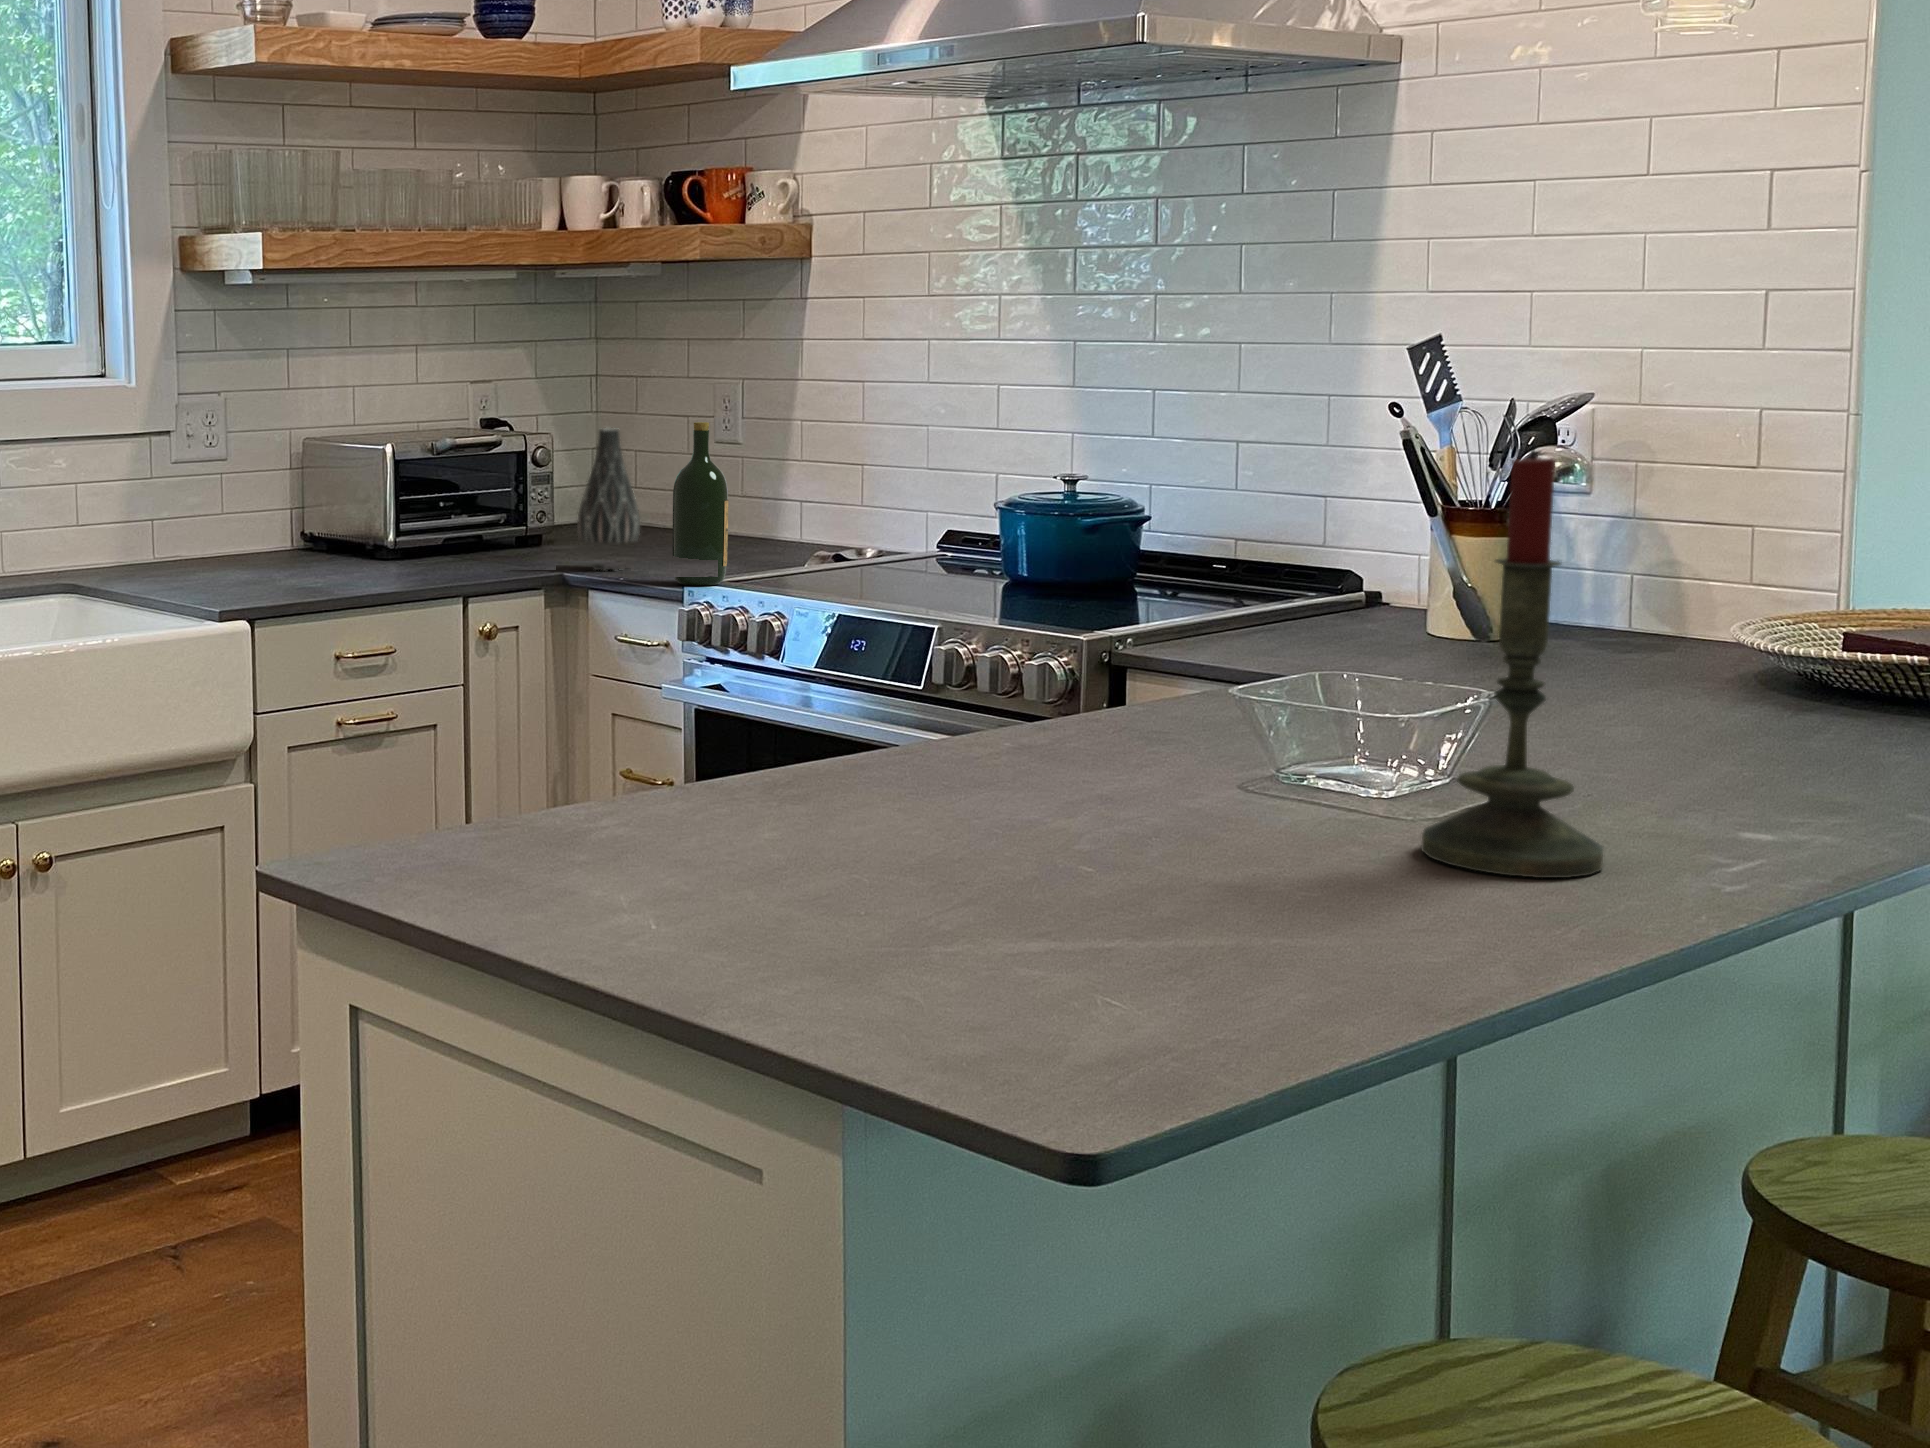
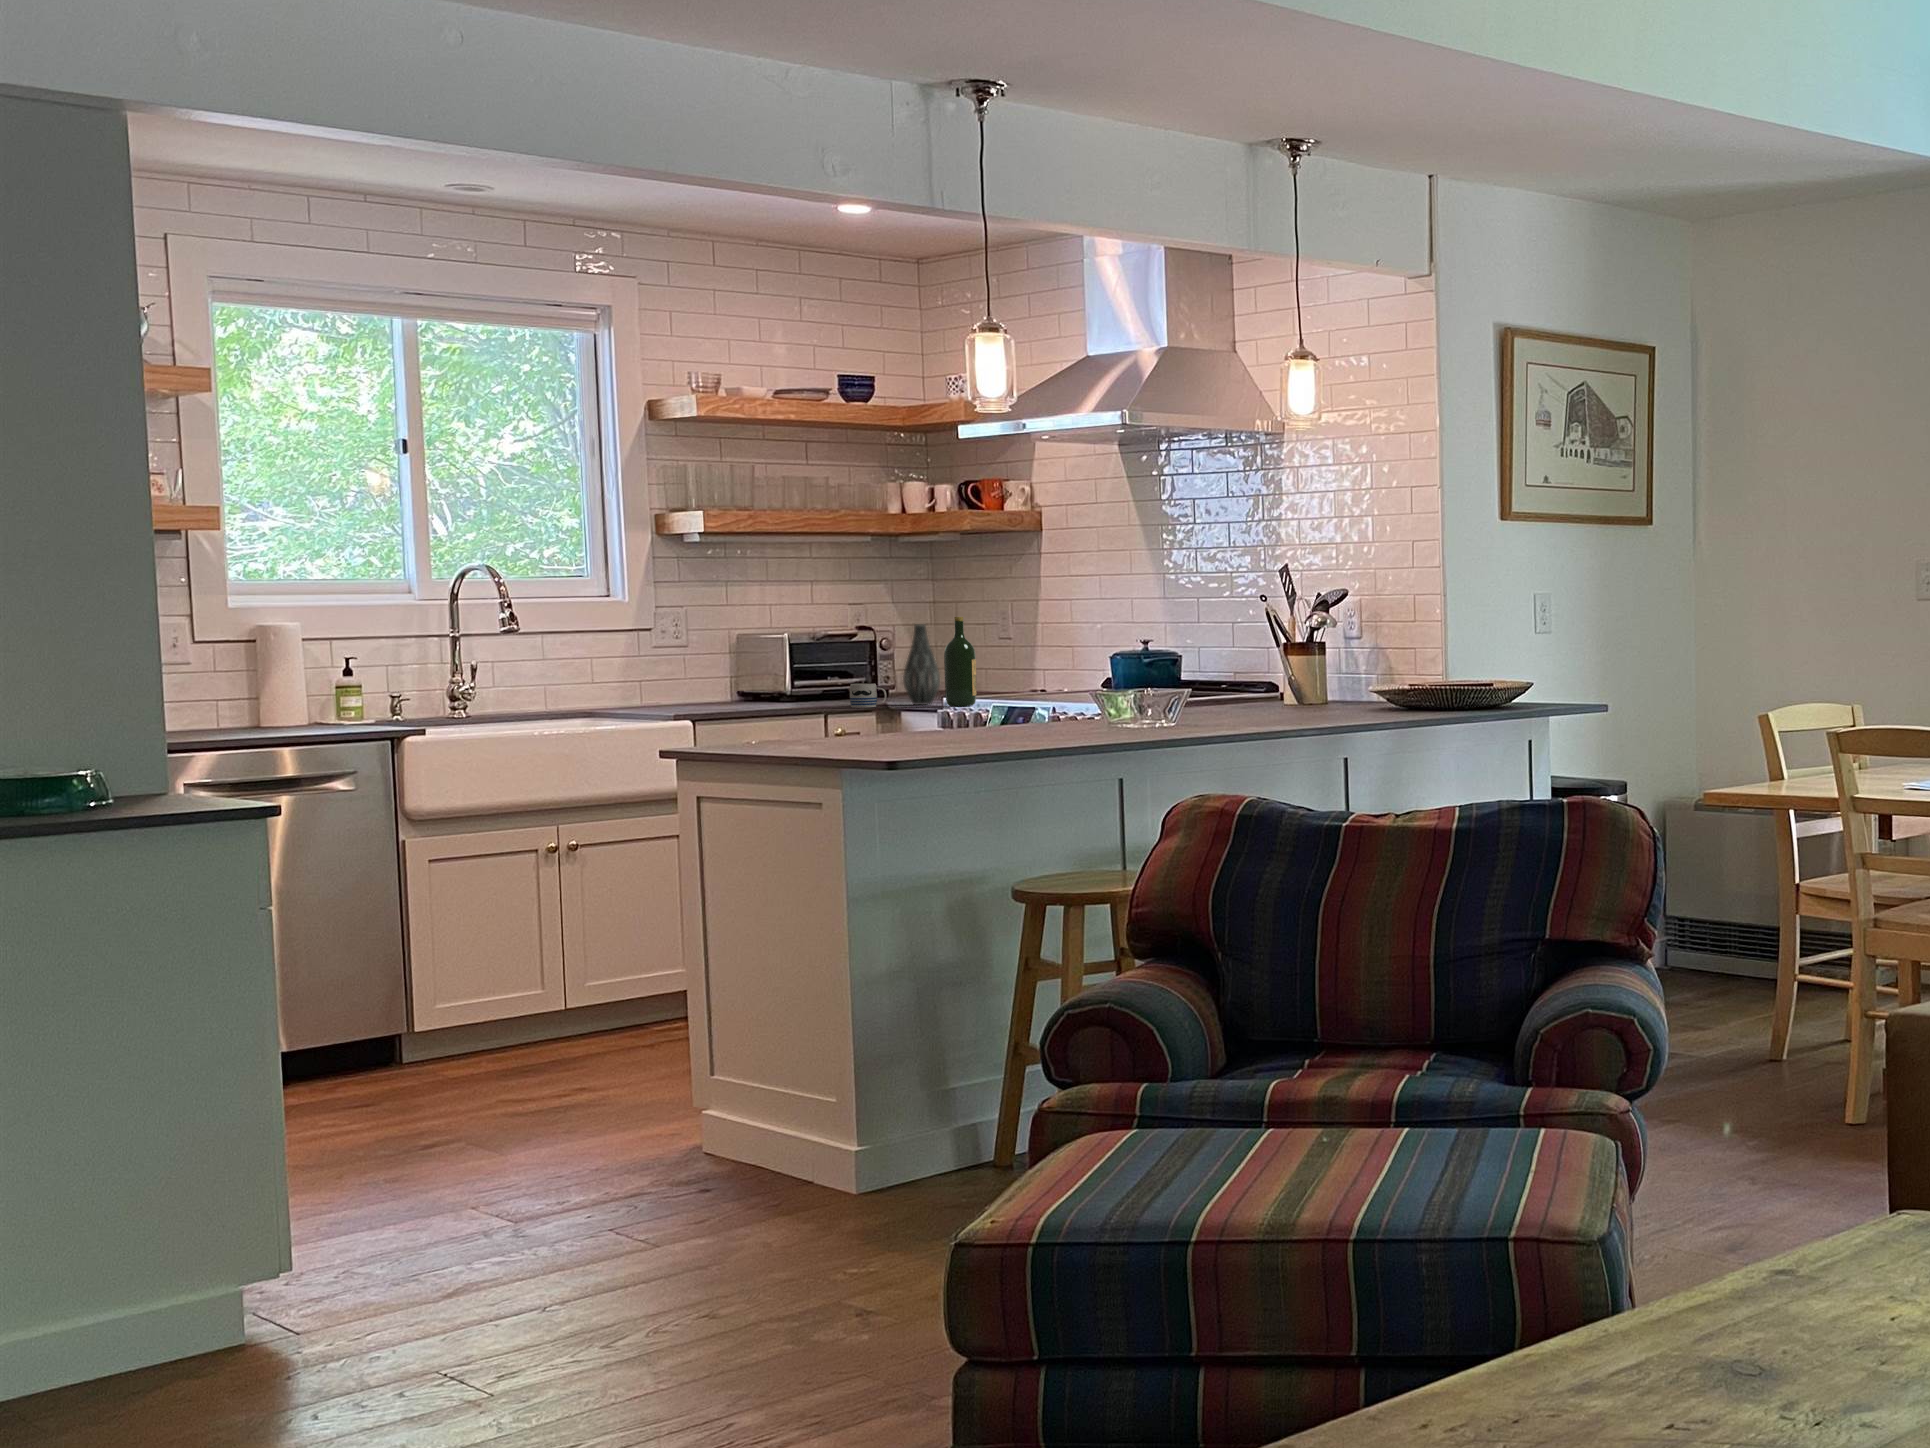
candle: present [1421,446,1603,878] -> none [1056,587,1113,731]
mug: none [495,533,556,578] -> present [850,684,886,708]

